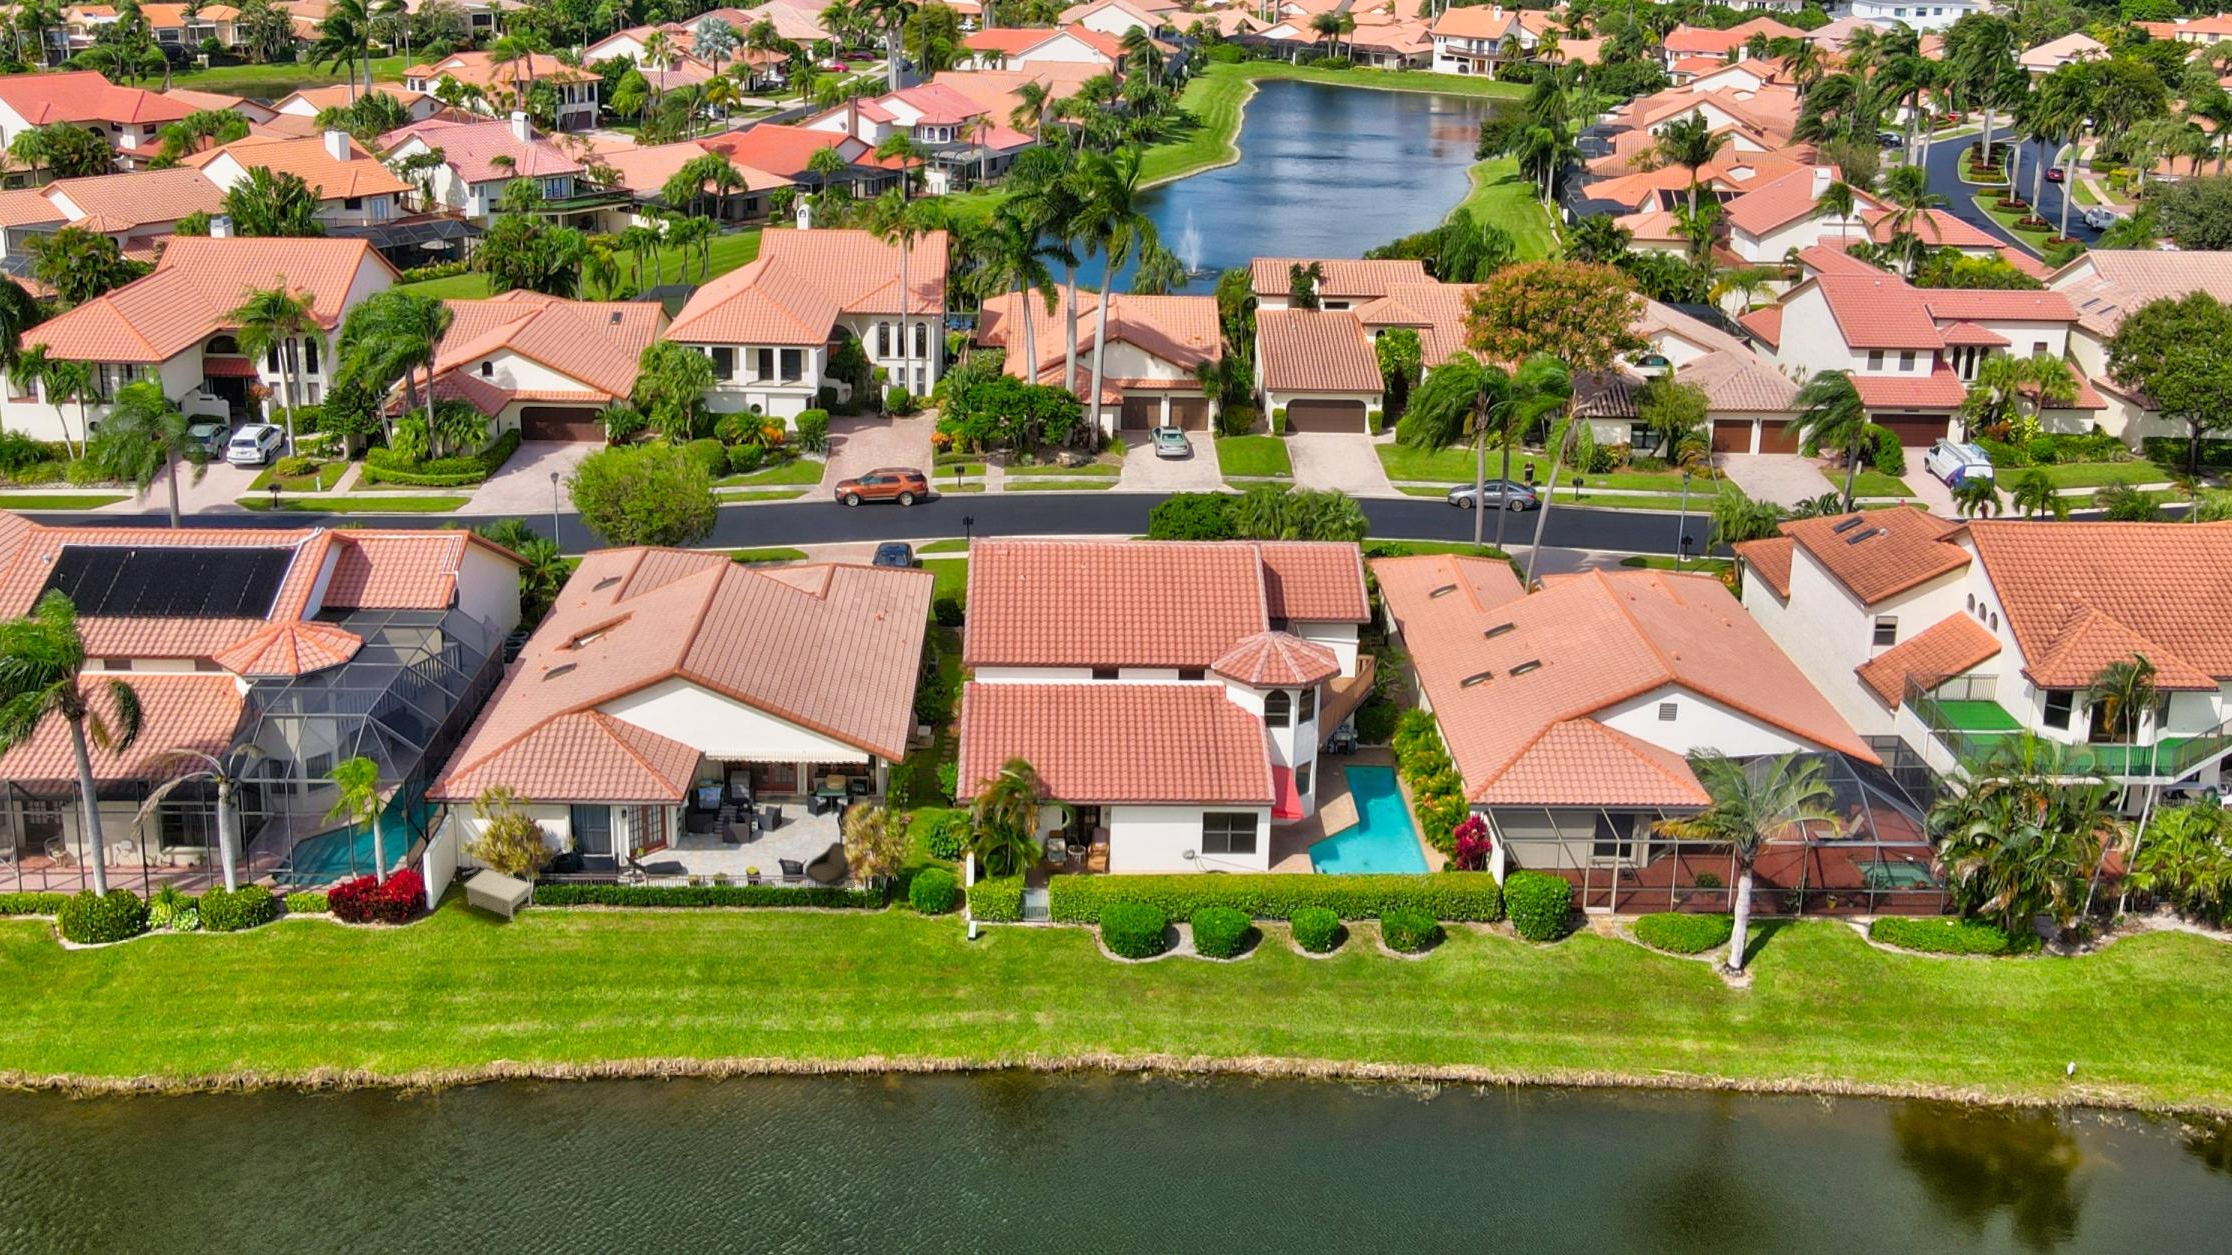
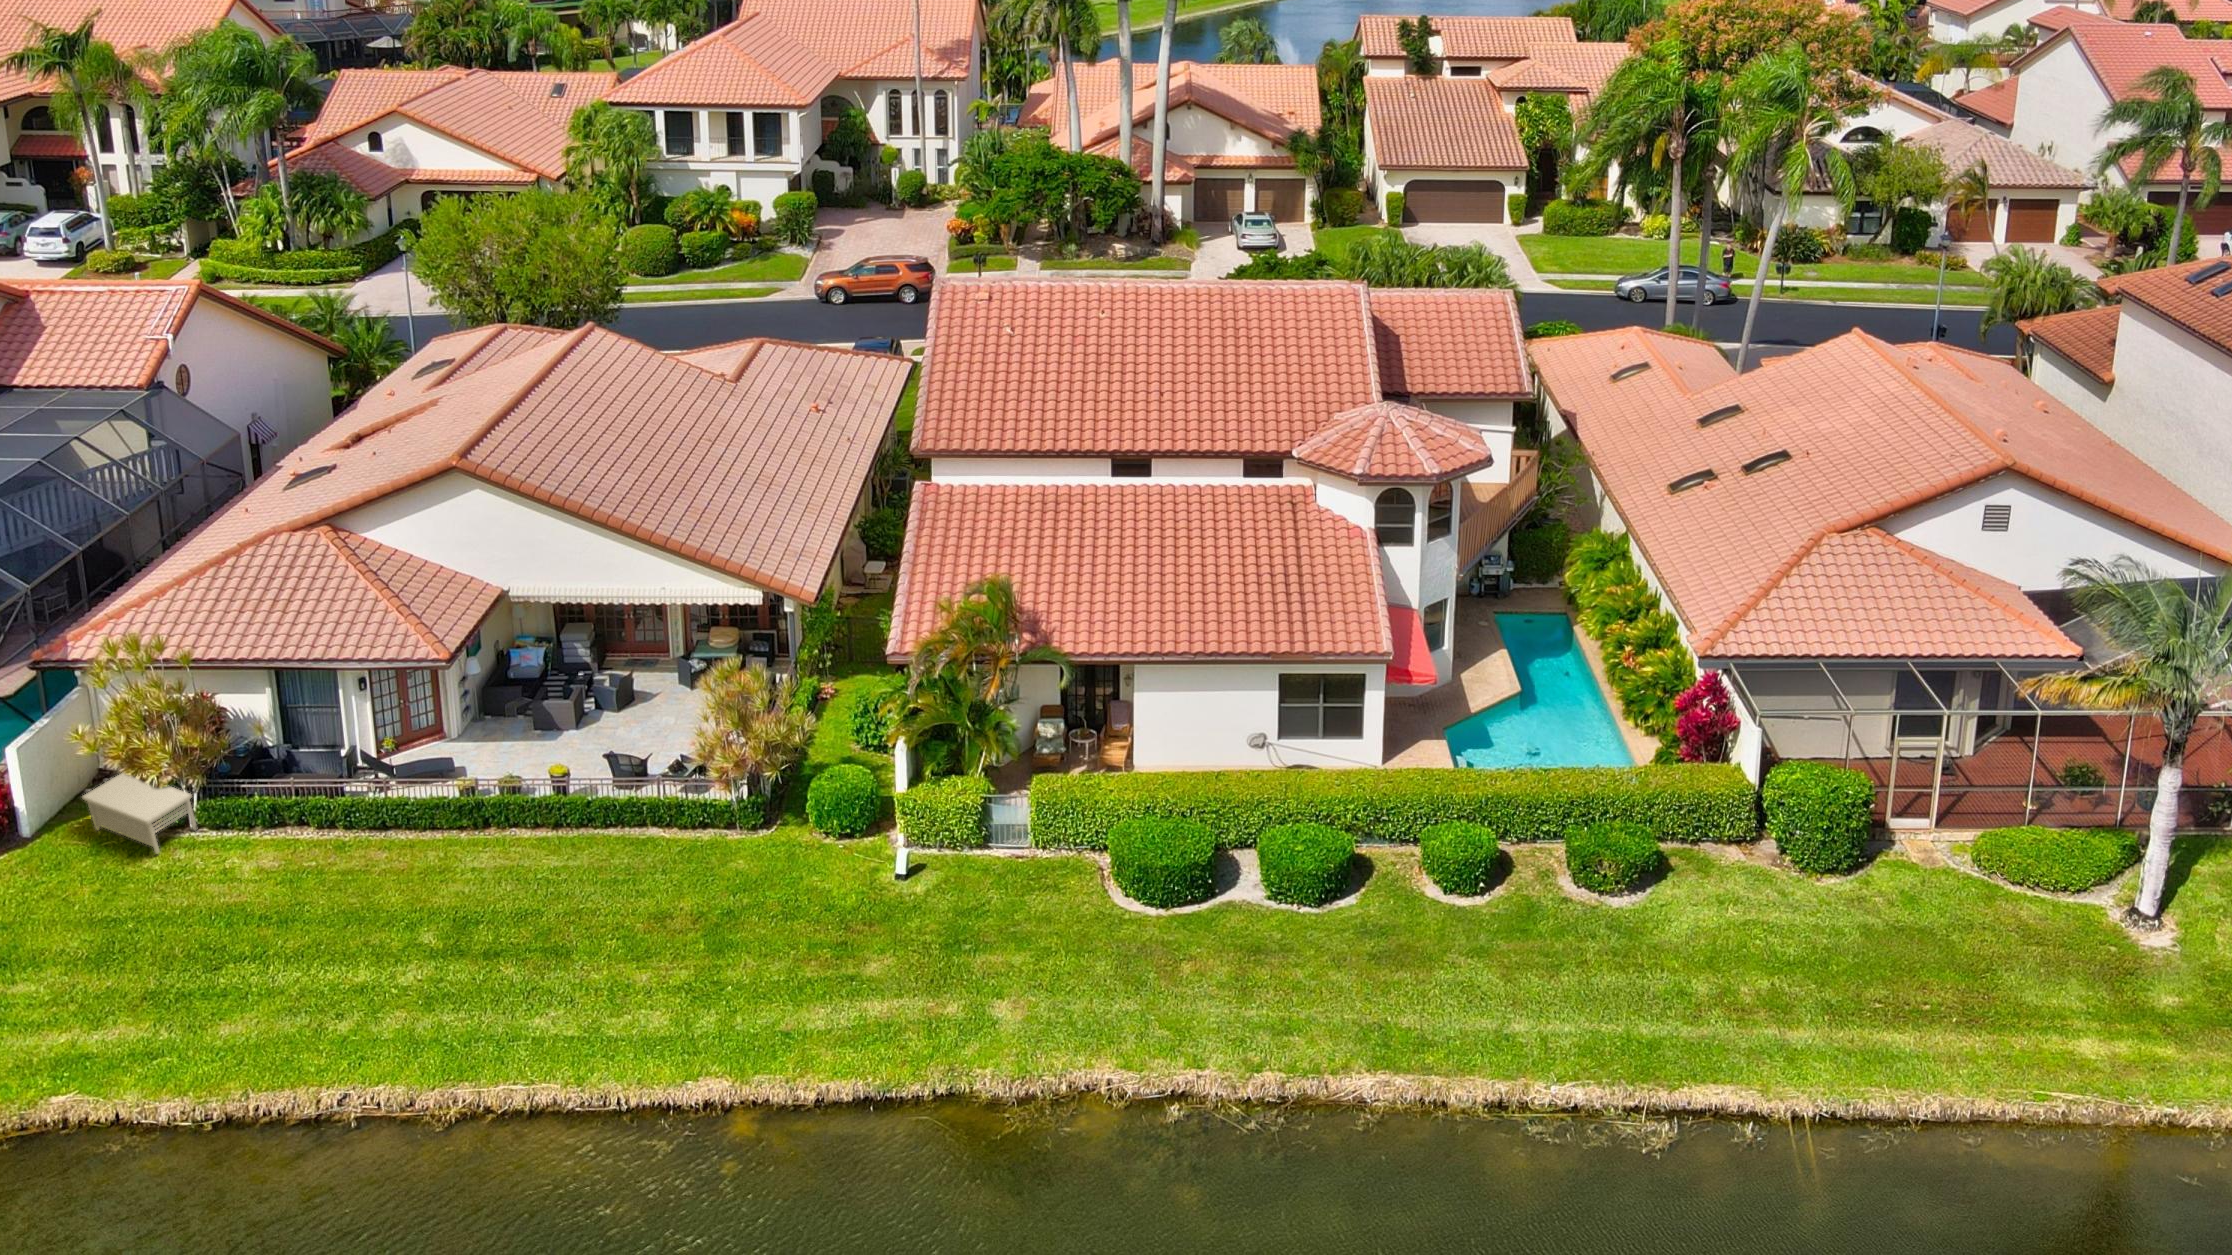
lounge chair: present [805,842,855,889] -> none [640,724,723,821]

